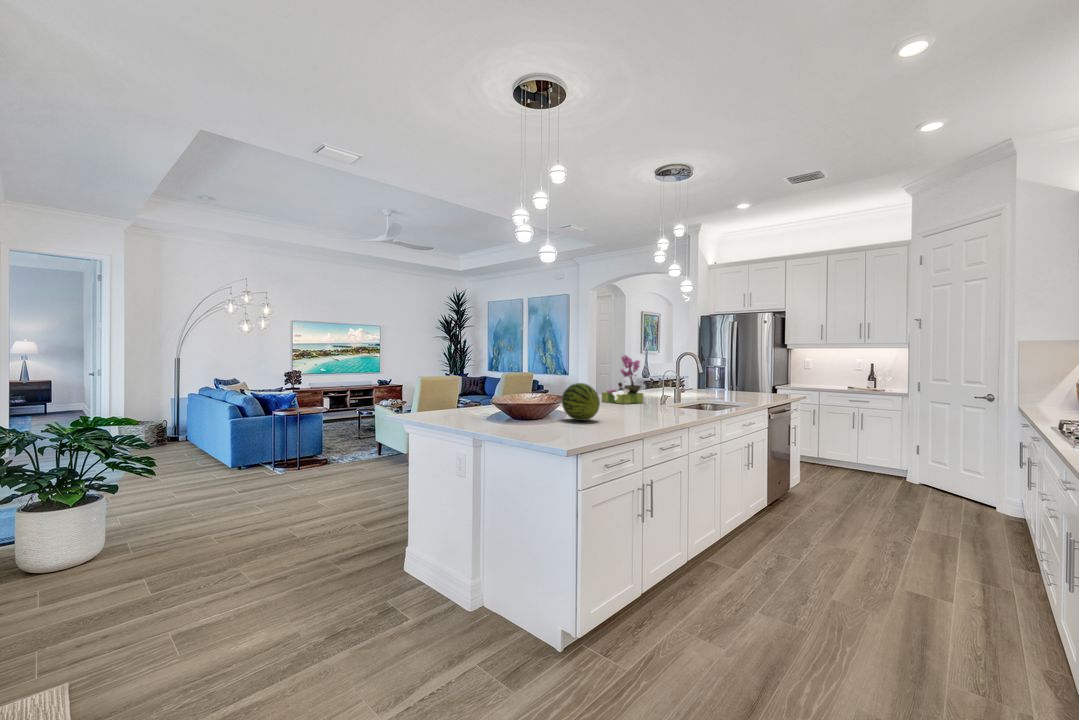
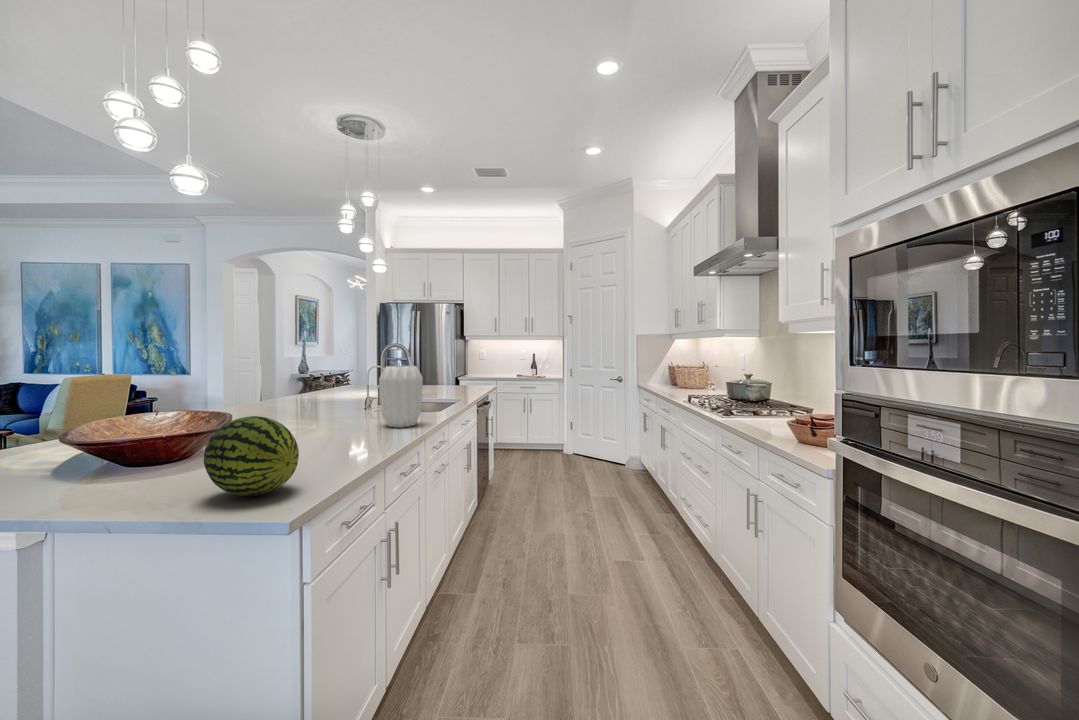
flower arrangement: present [602,355,643,404] -> none [272,349,342,427]
vase: none [664,366,695,409] -> present [379,366,423,427]

